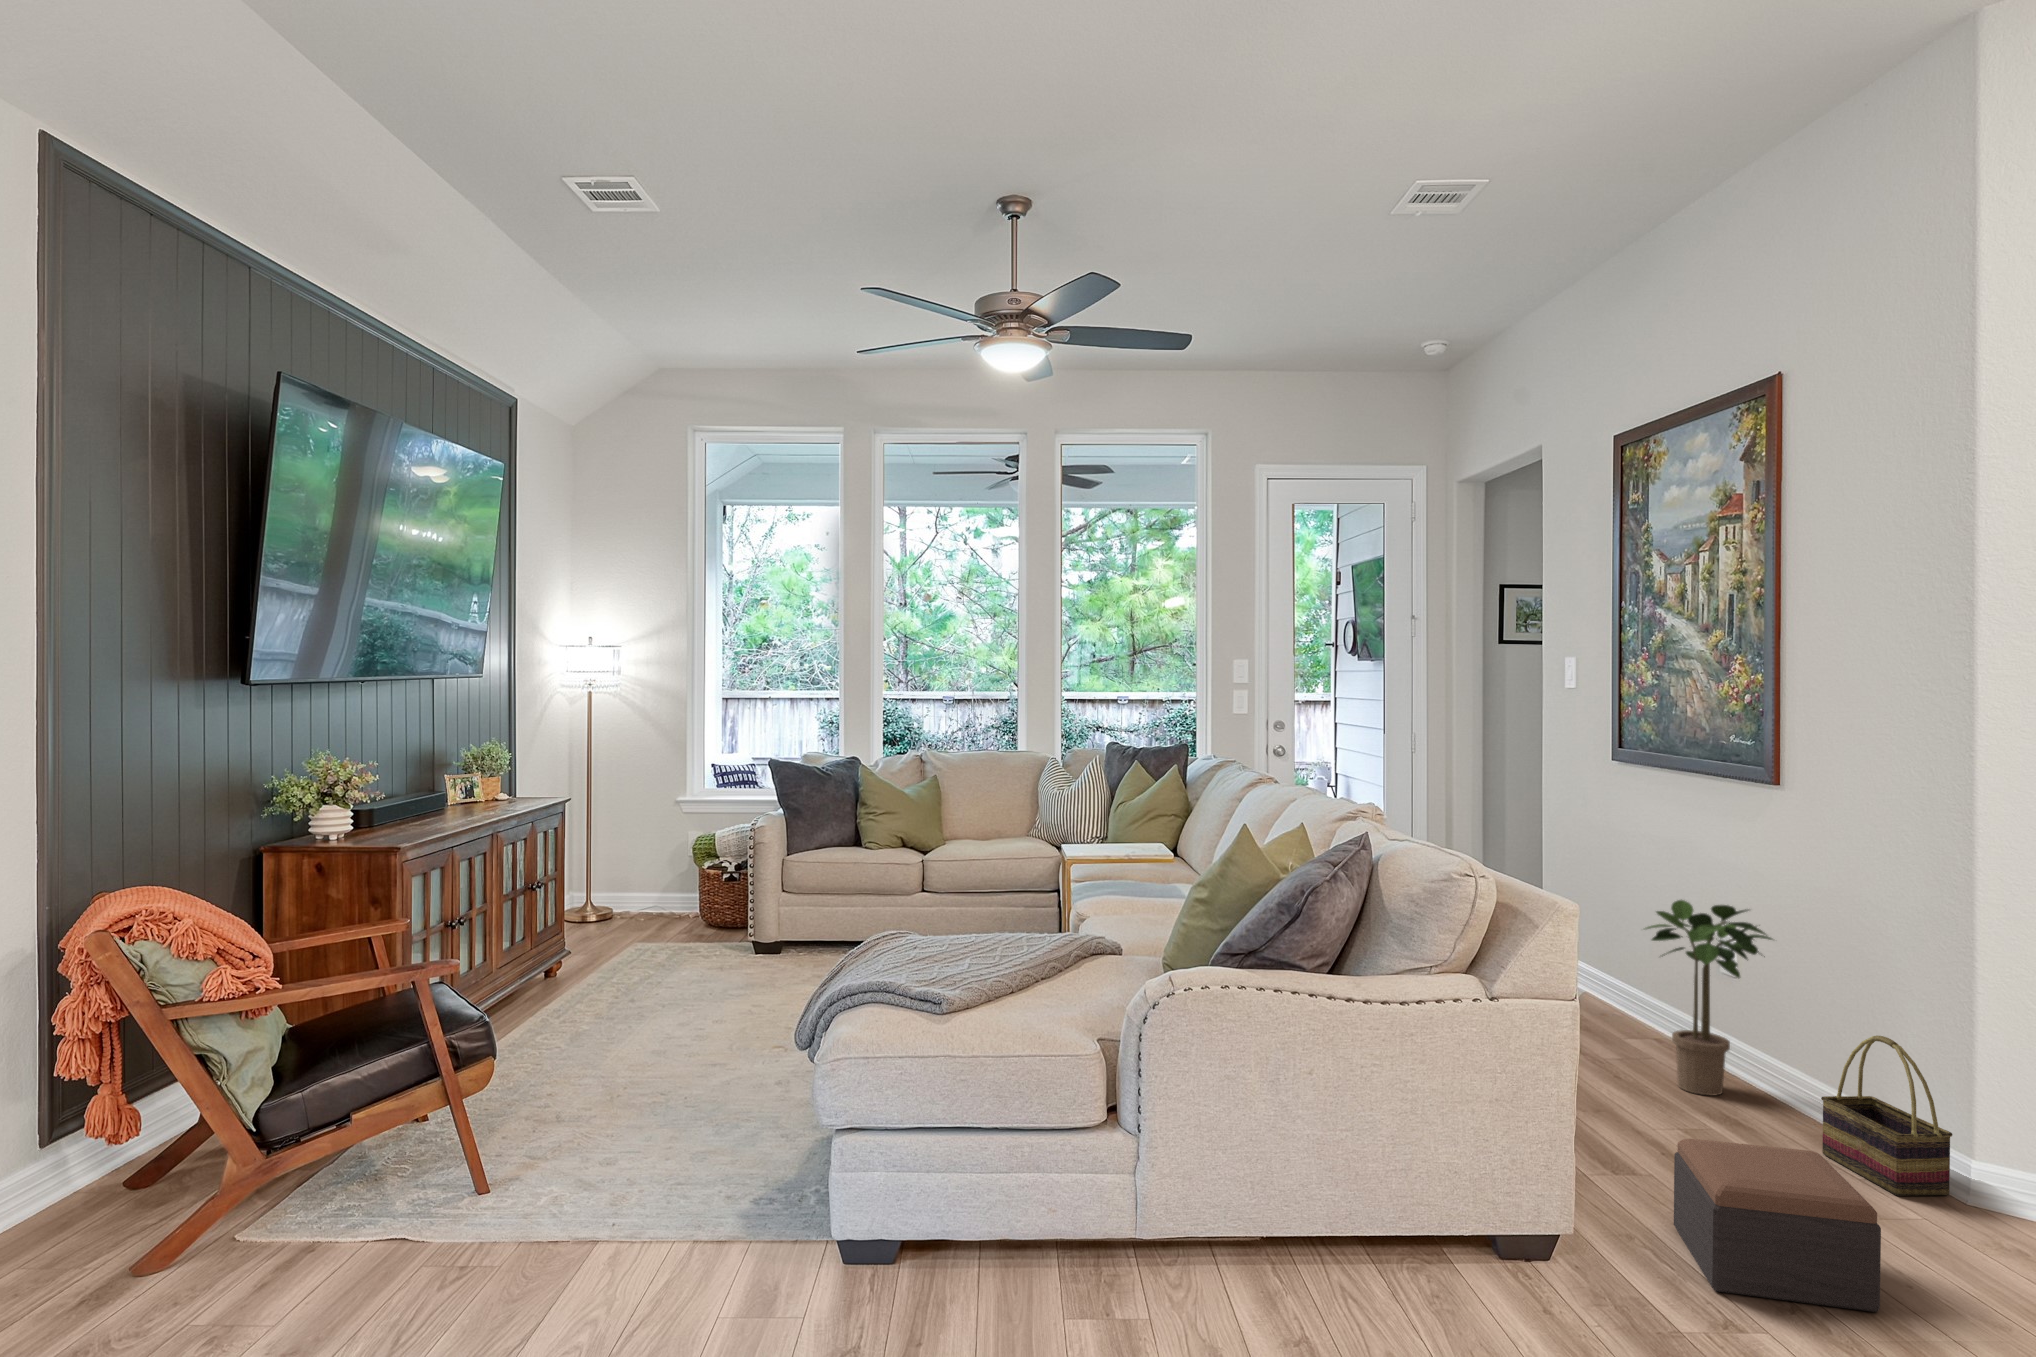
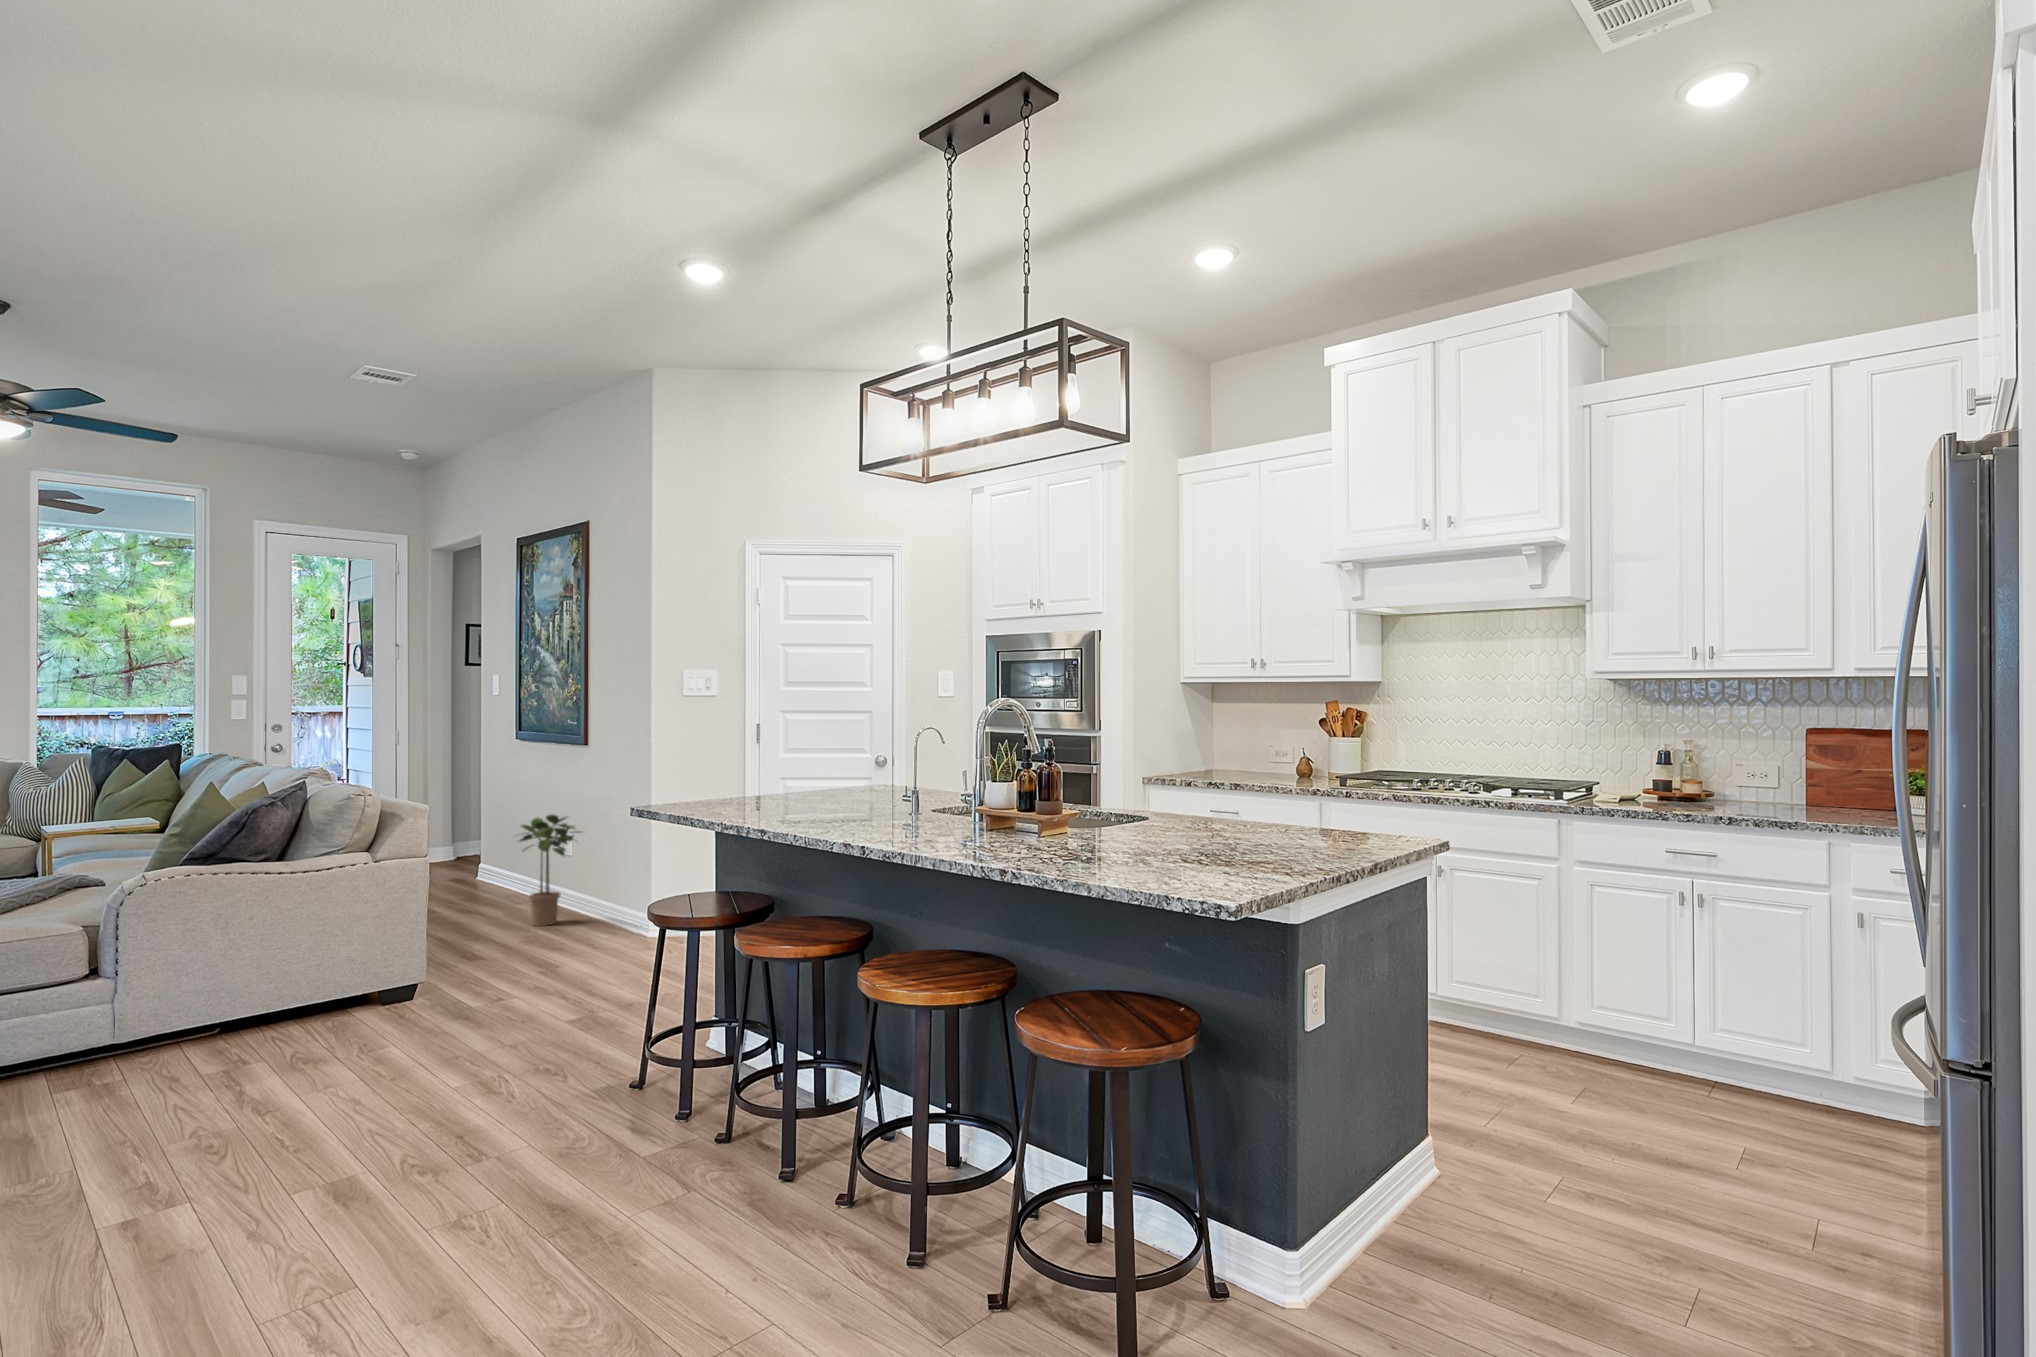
basket: present [1821,1036,1952,1196] -> none [590,868,642,944]
footstool: present [1674,1139,1881,1312] -> none [490,921,573,991]

